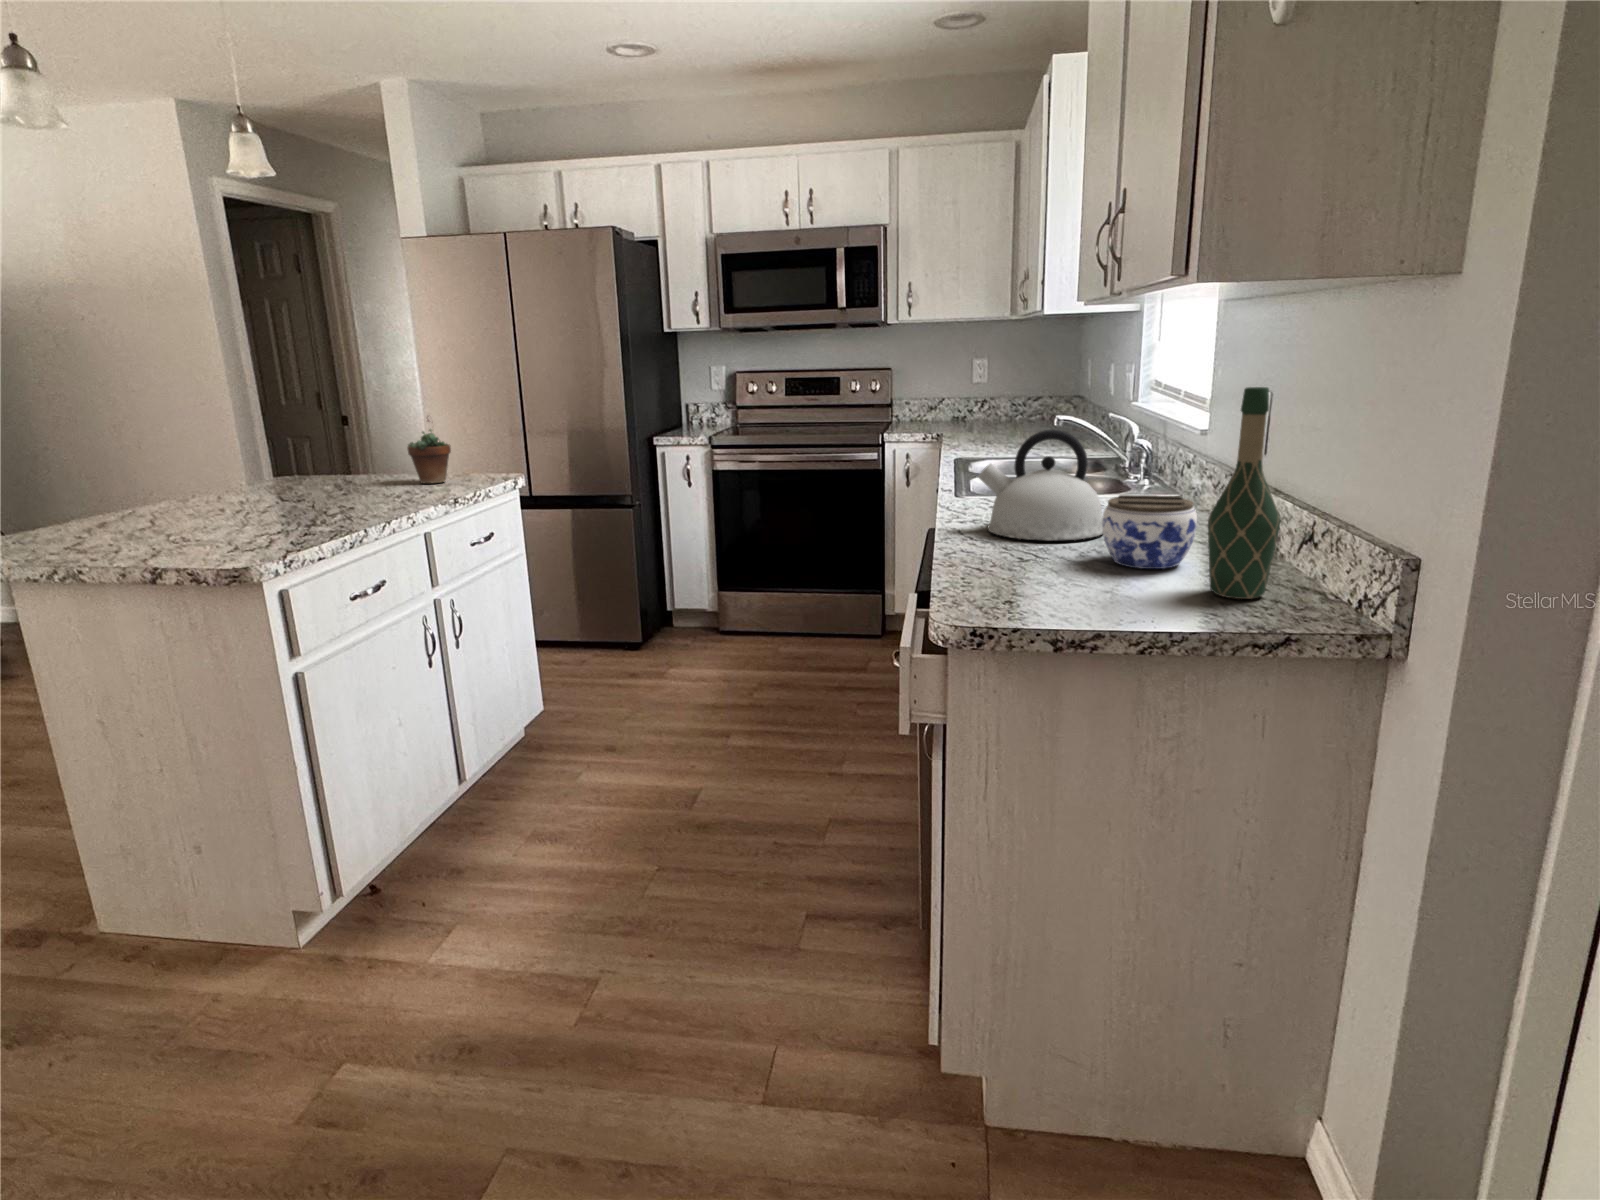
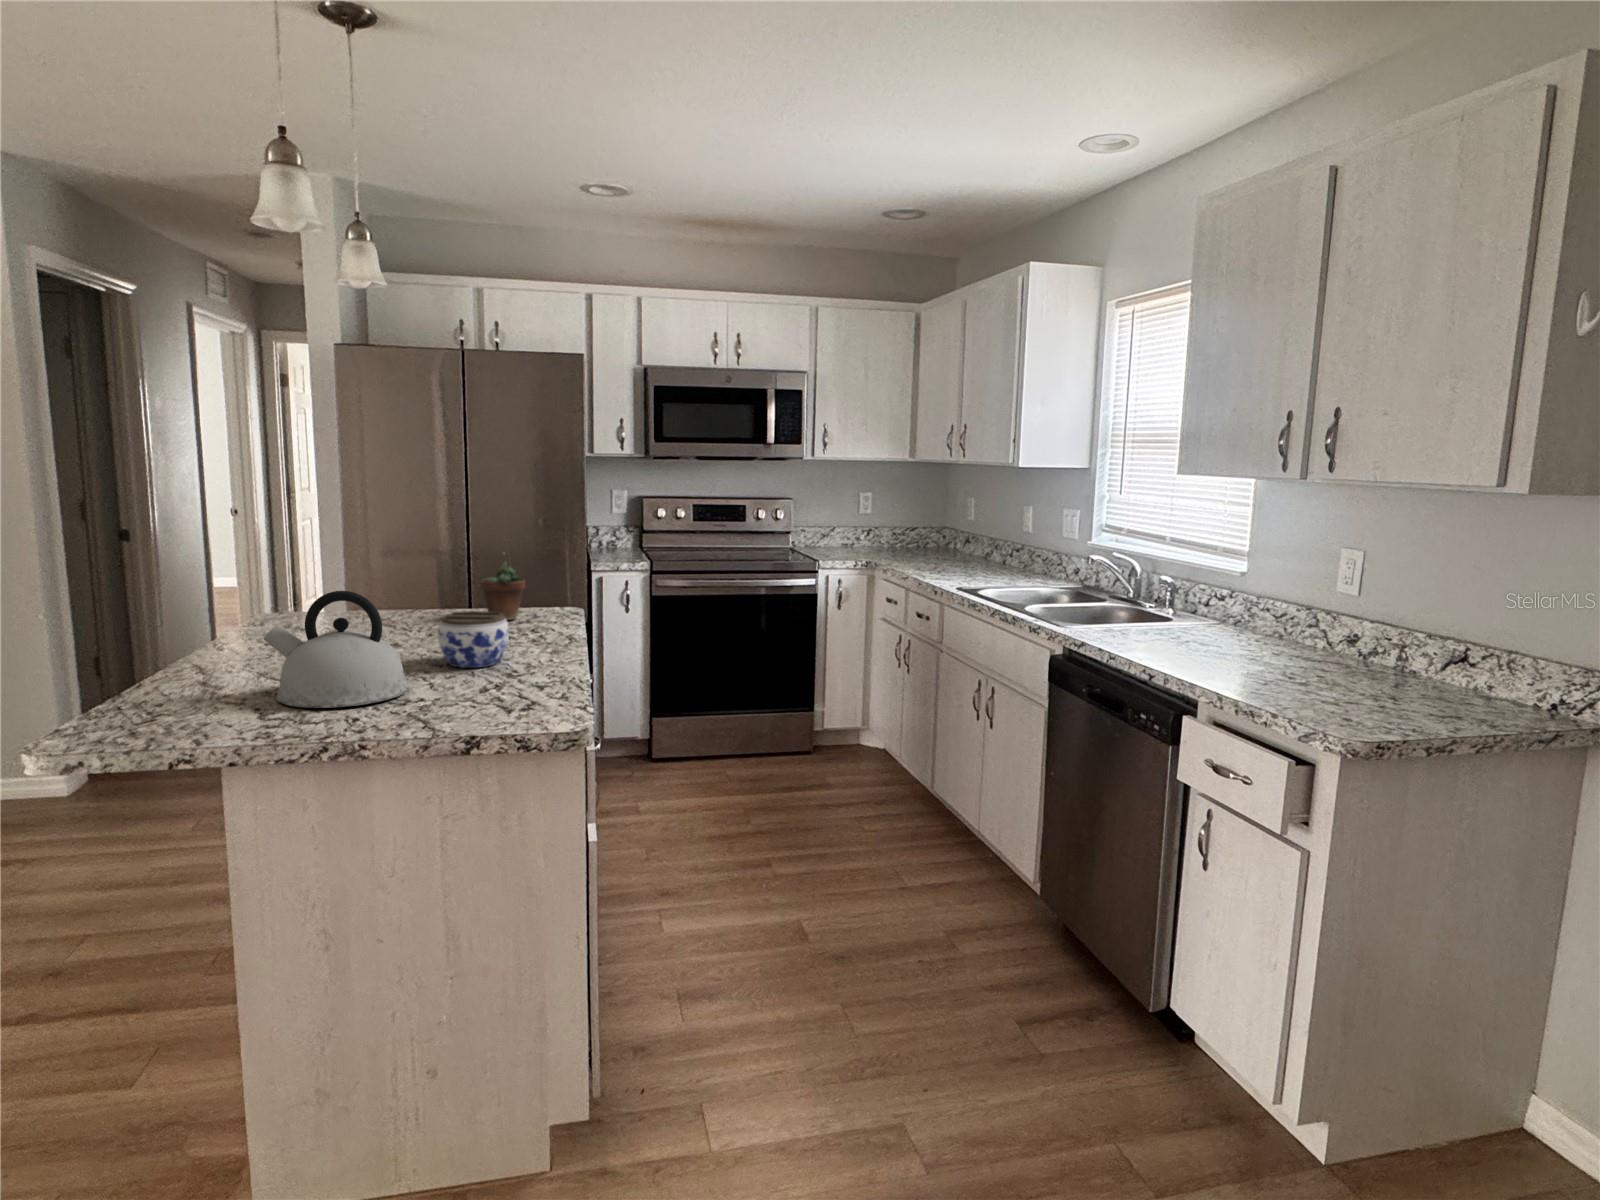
wine bottle: present [1208,387,1280,599] -> none [1436,560,1493,707]
kettle: present [978,430,1103,540] -> present [264,591,409,708]
jar: present [1102,495,1197,569] -> present [437,611,509,668]

